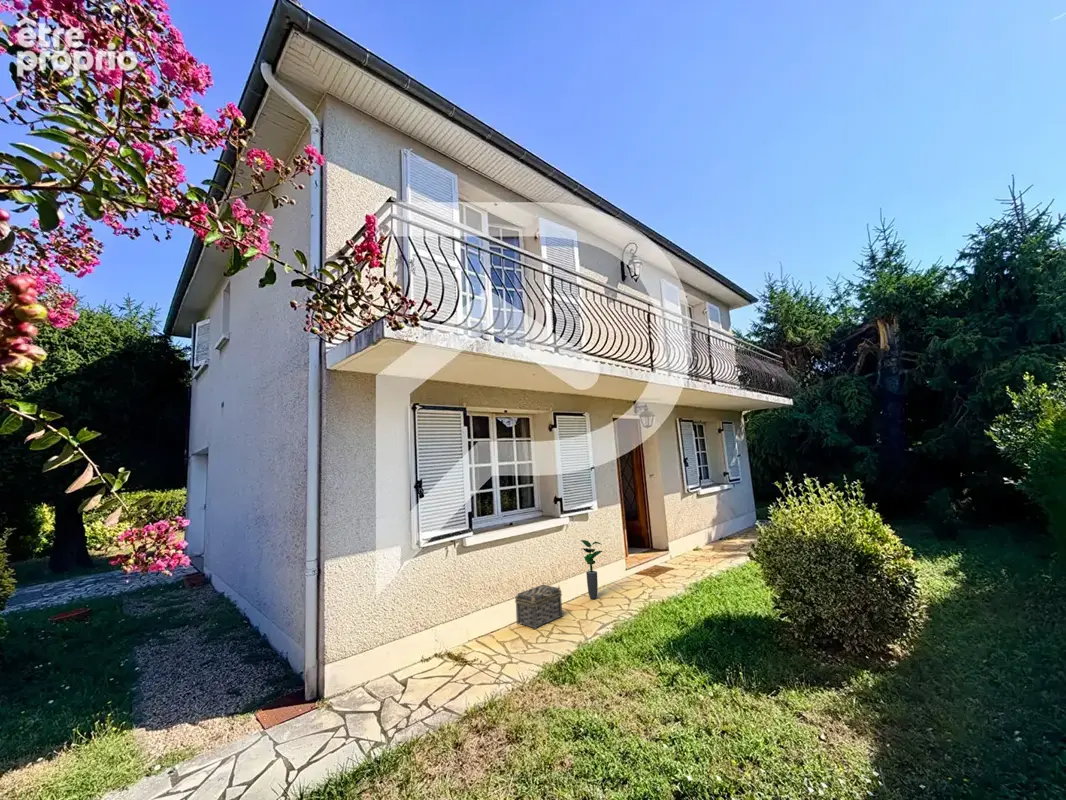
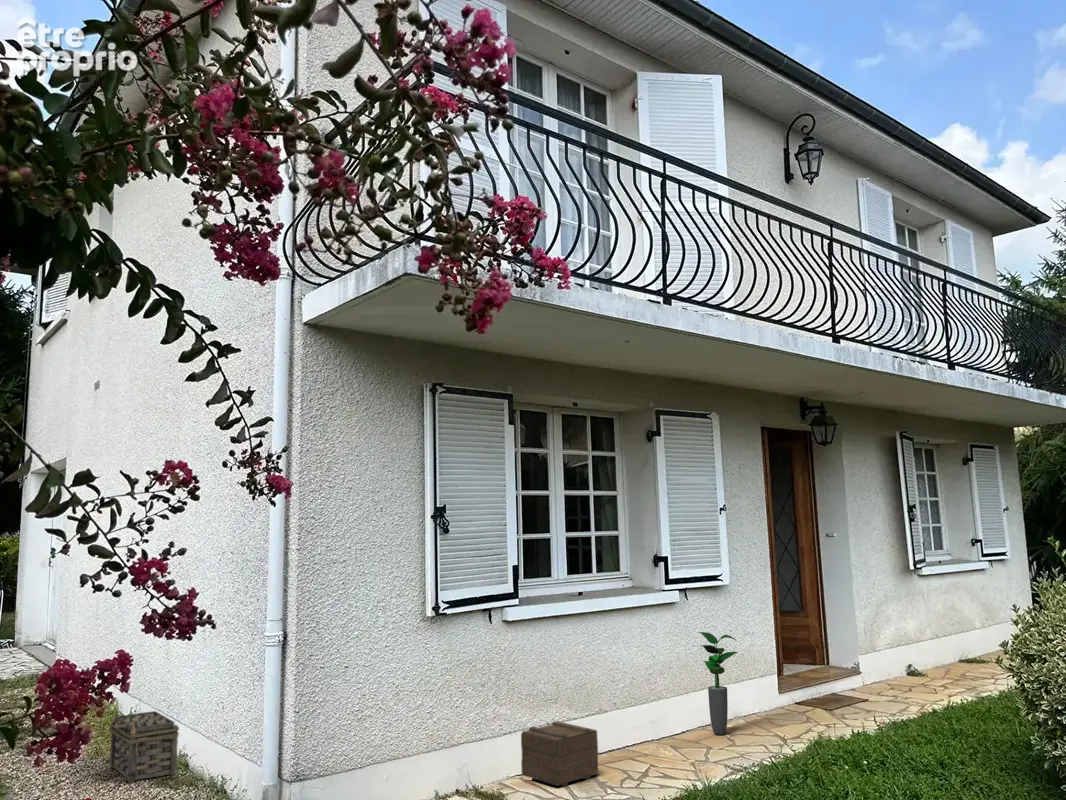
basket: present [515,585,562,629] -> present [109,711,179,783]
wooden crate: none [477,603,523,646] -> present [521,722,598,786]

